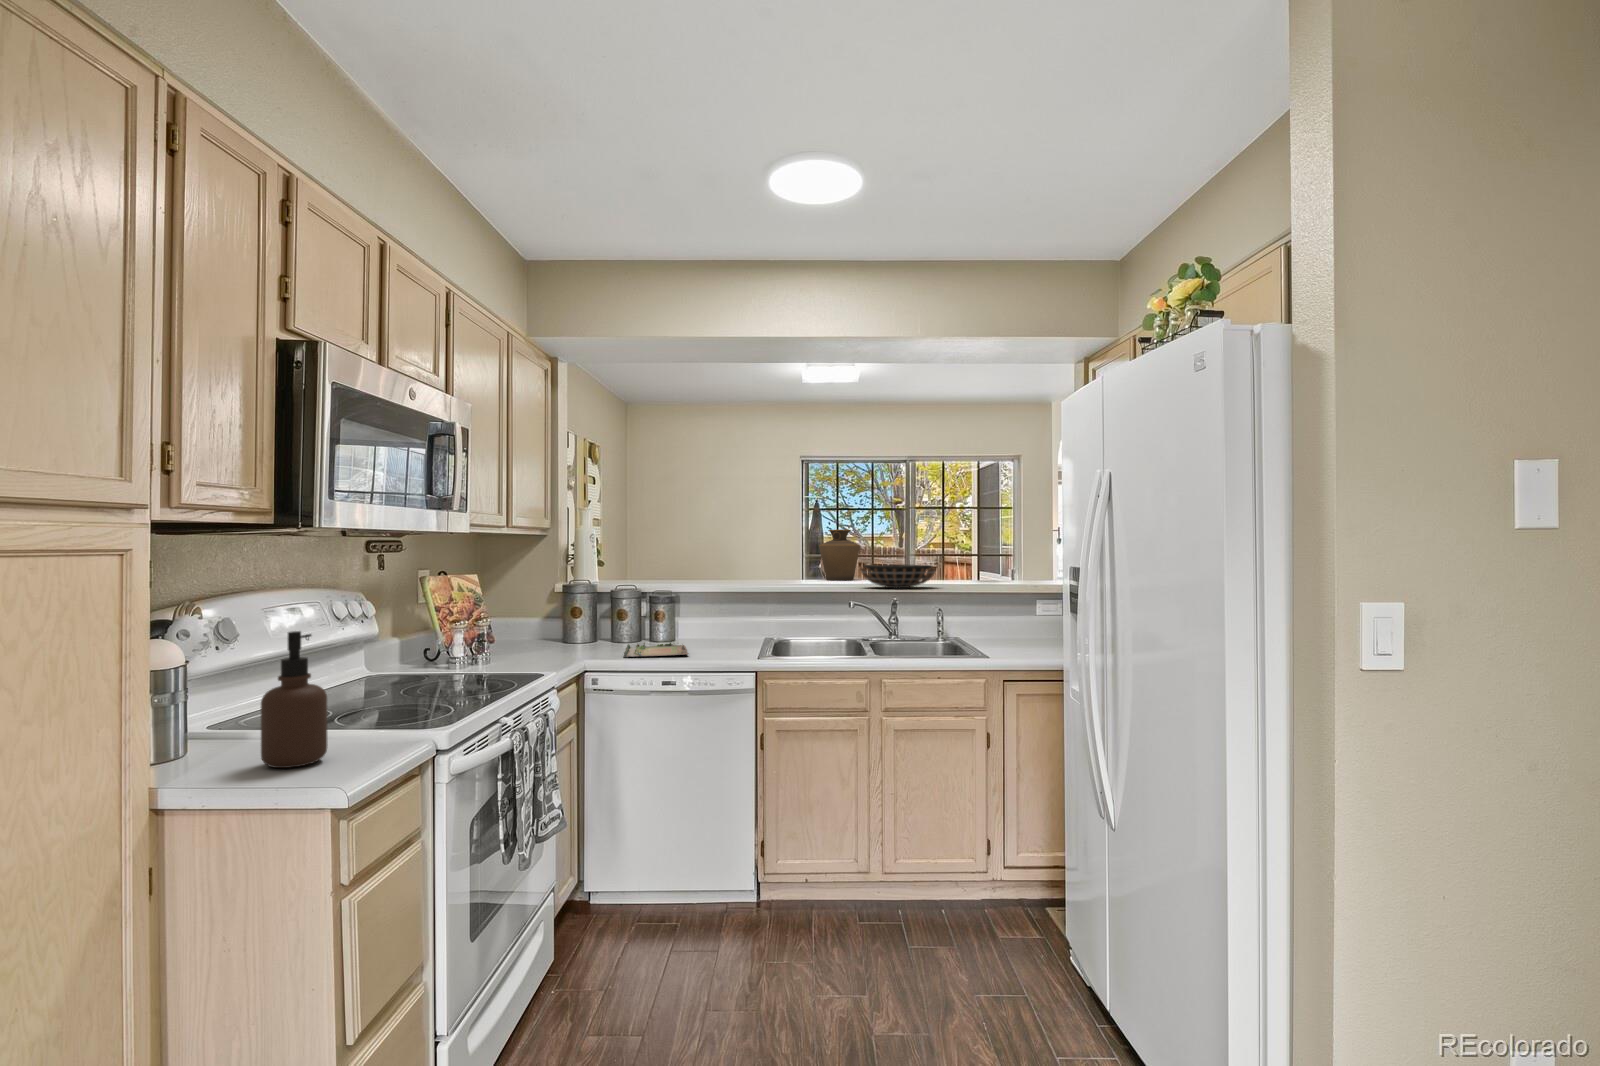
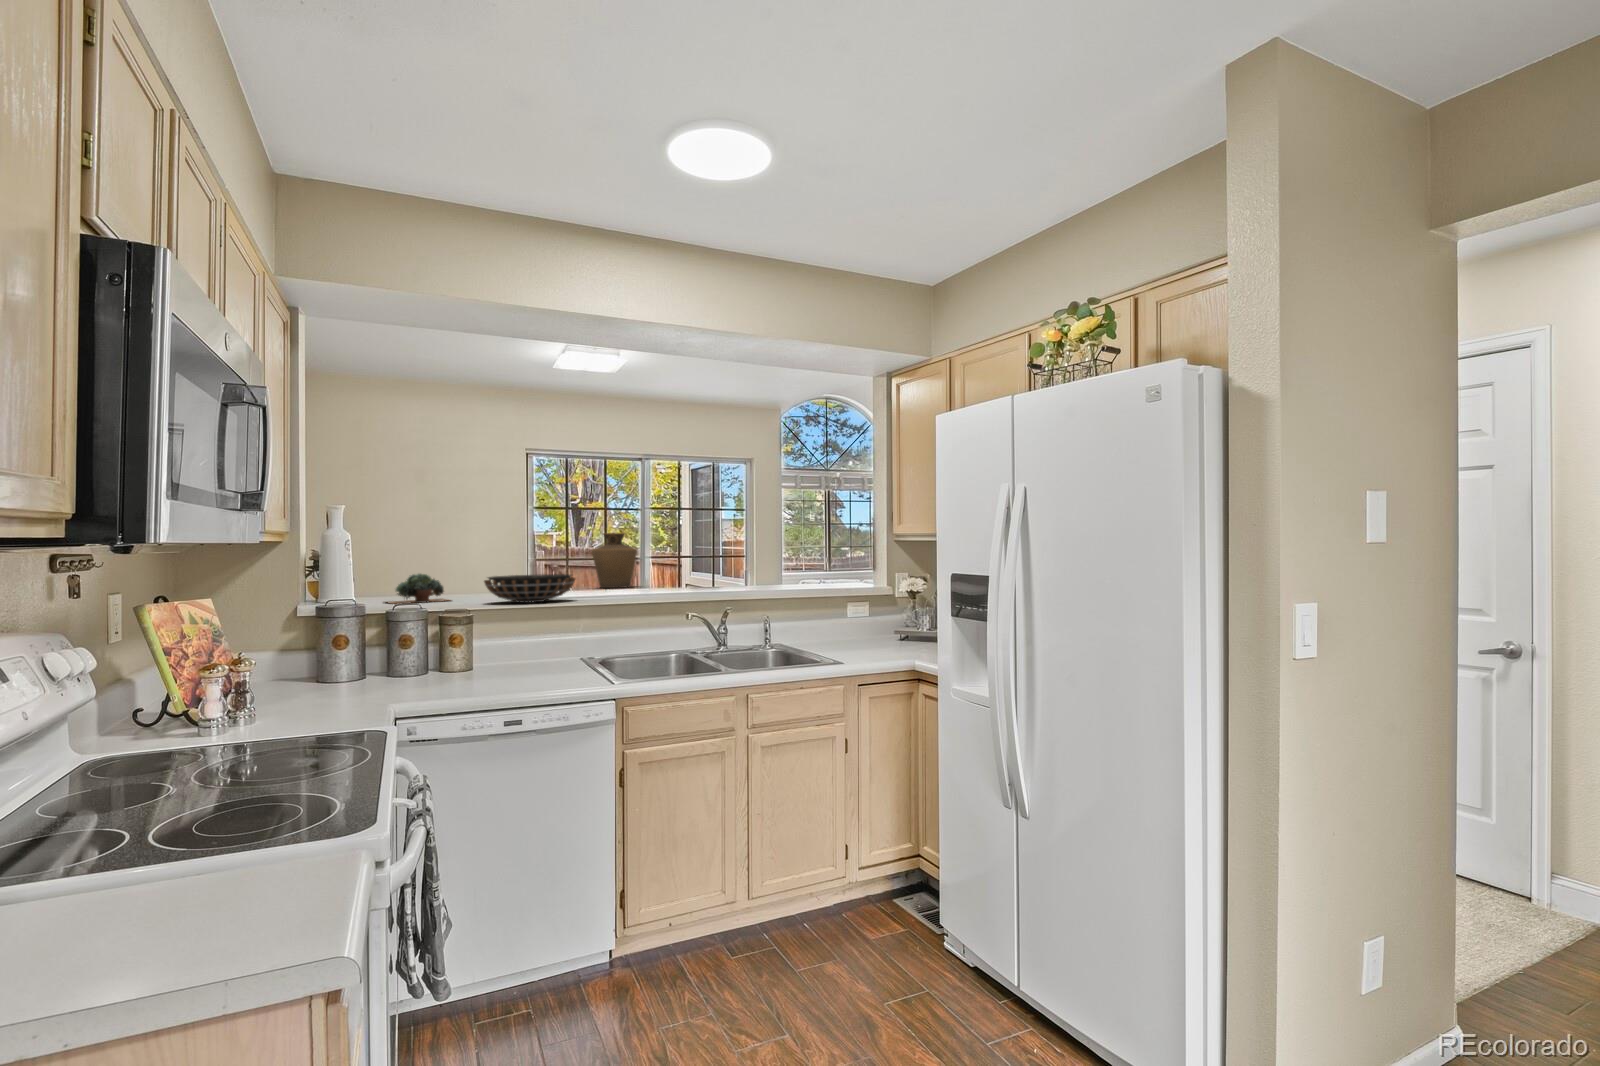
succulent plant: none [631,561,681,586] -> present [387,574,448,604]
decorative bowl: present [861,565,936,588] -> present [484,574,575,603]
soap dispenser: present [261,631,327,768] -> none [99,708,222,946]
tray: present [624,643,688,658] -> none [420,666,519,695]

